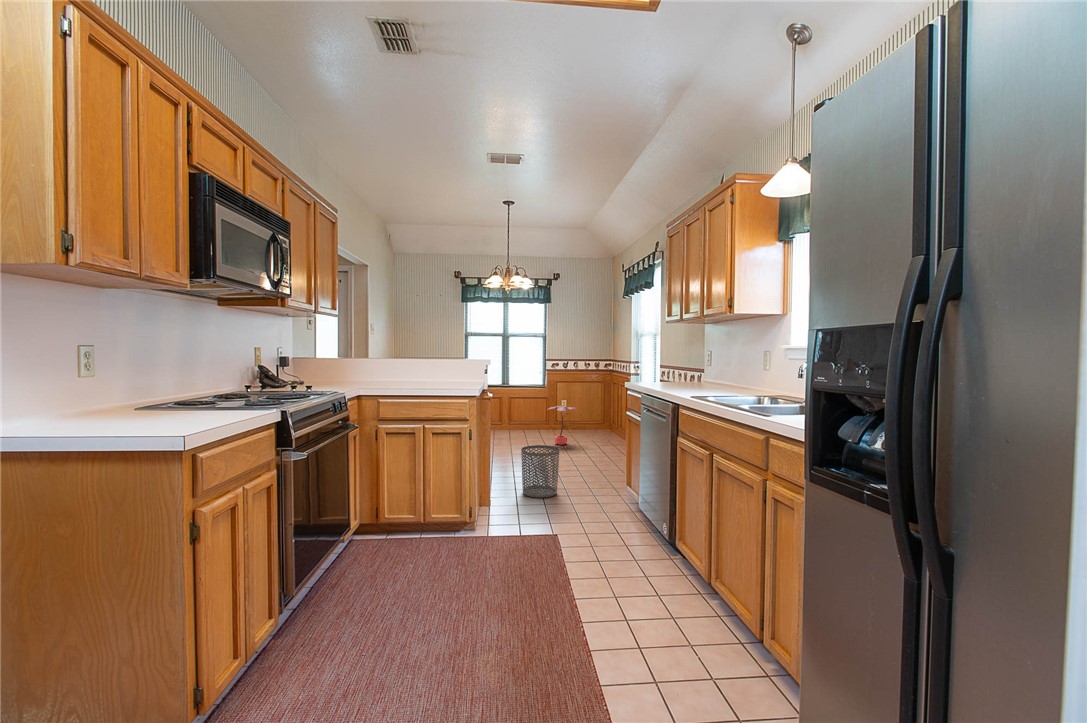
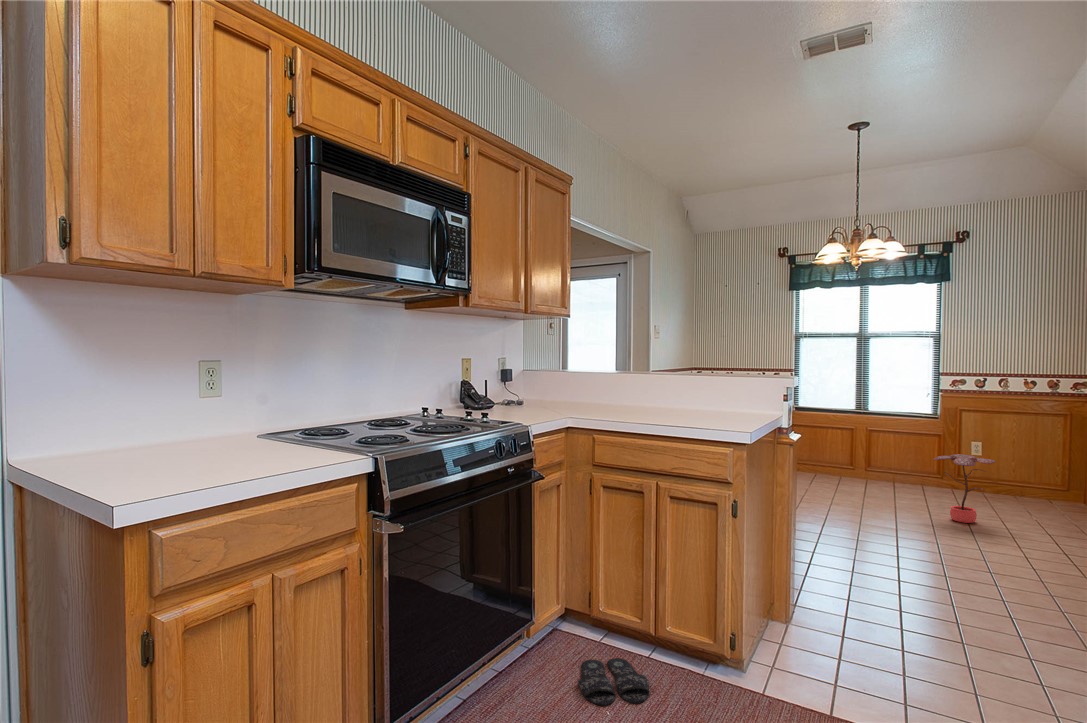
waste bin: present [521,445,559,498] -> none [855,528,935,631]
slippers: none [378,542,428,566] -> present [578,658,649,706]

